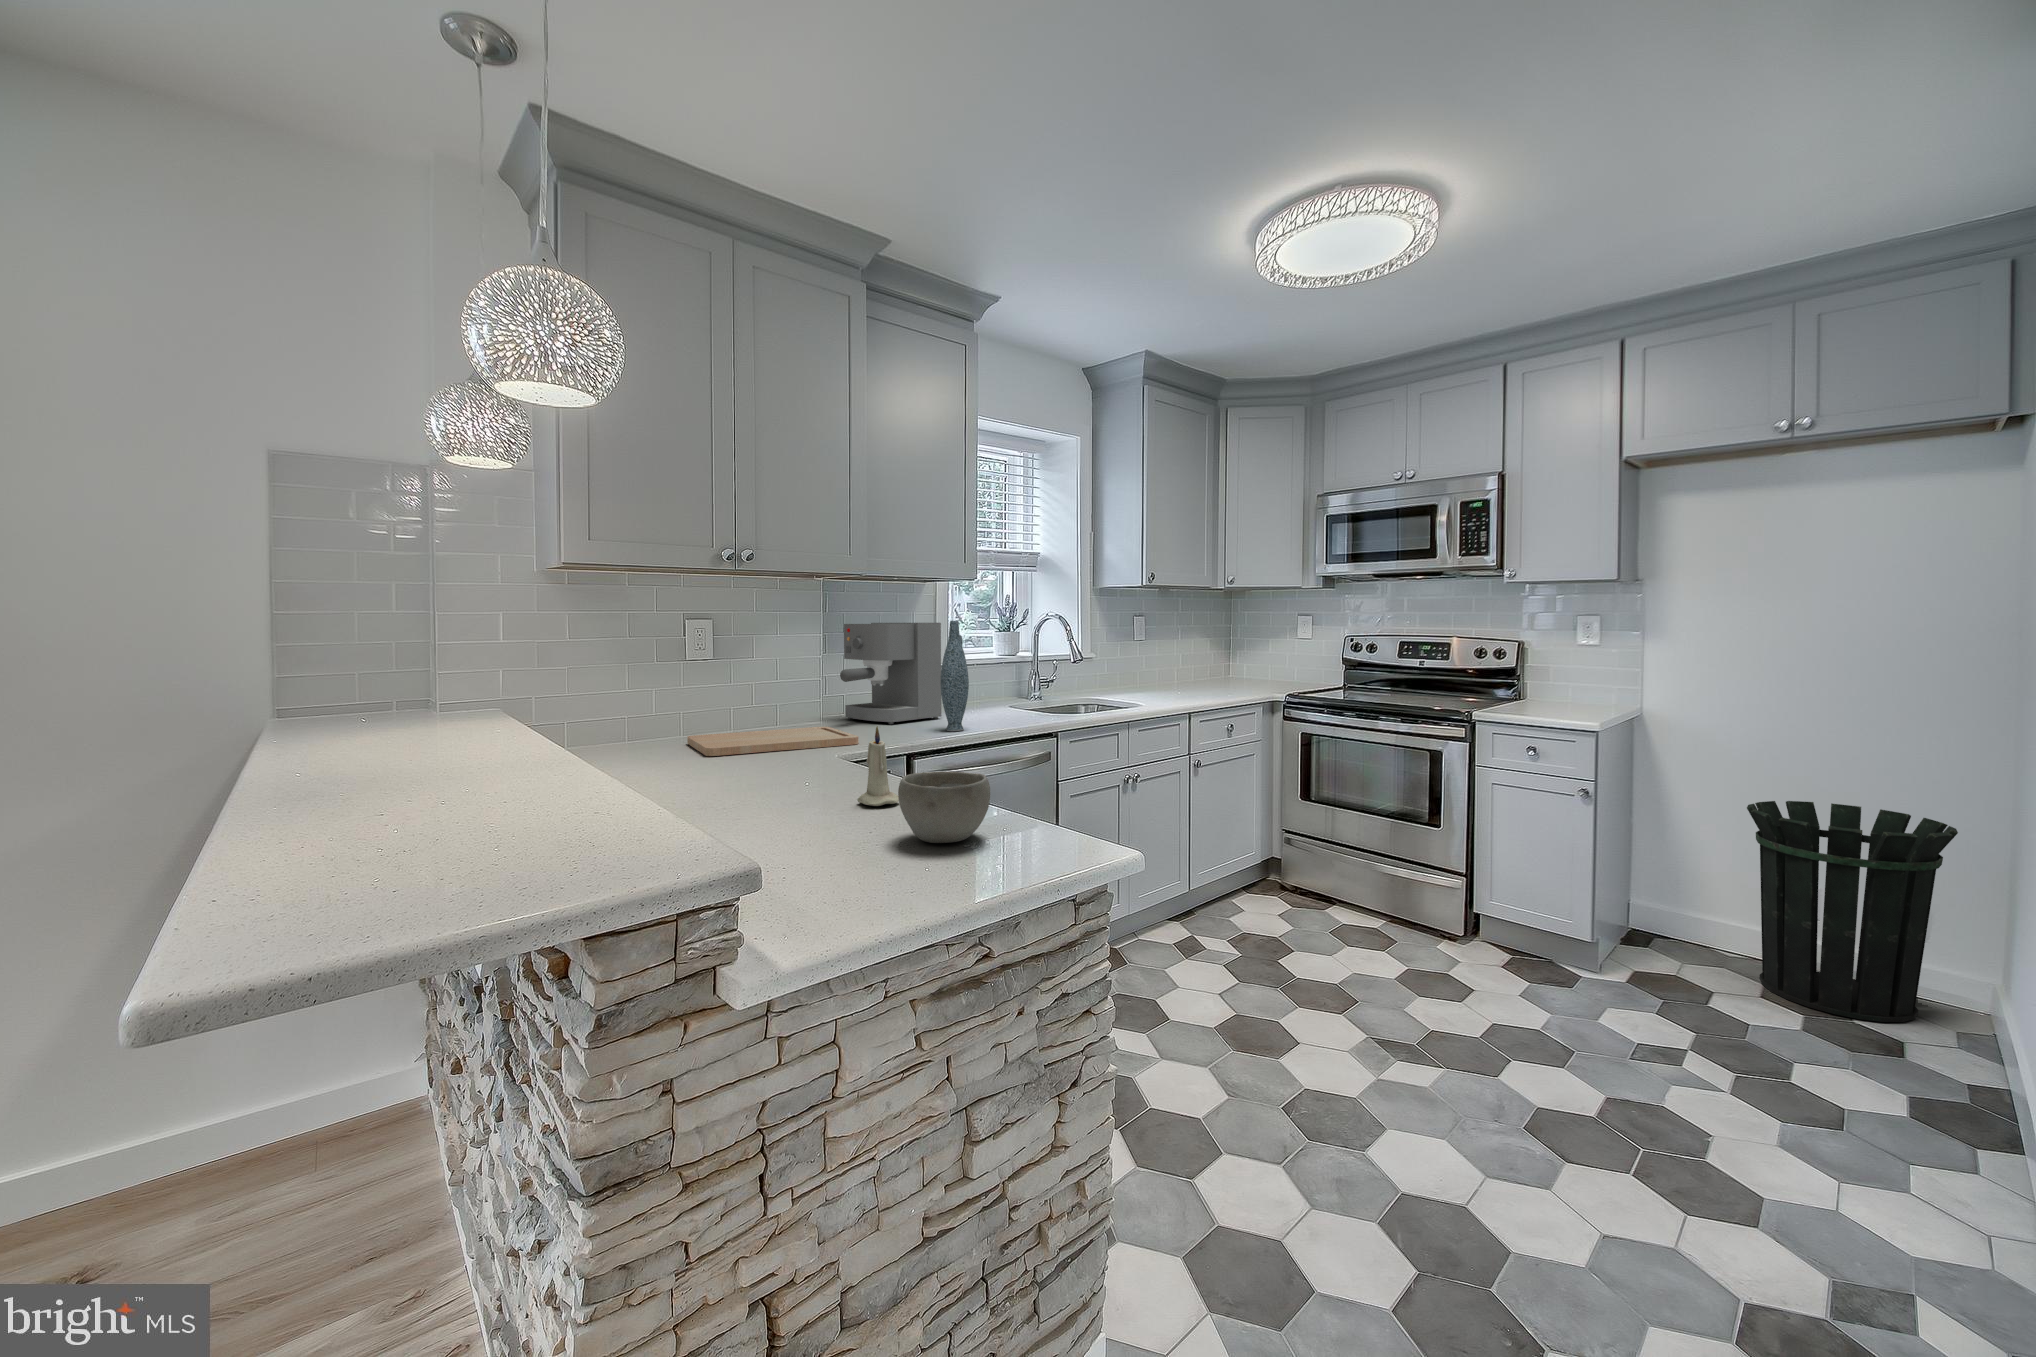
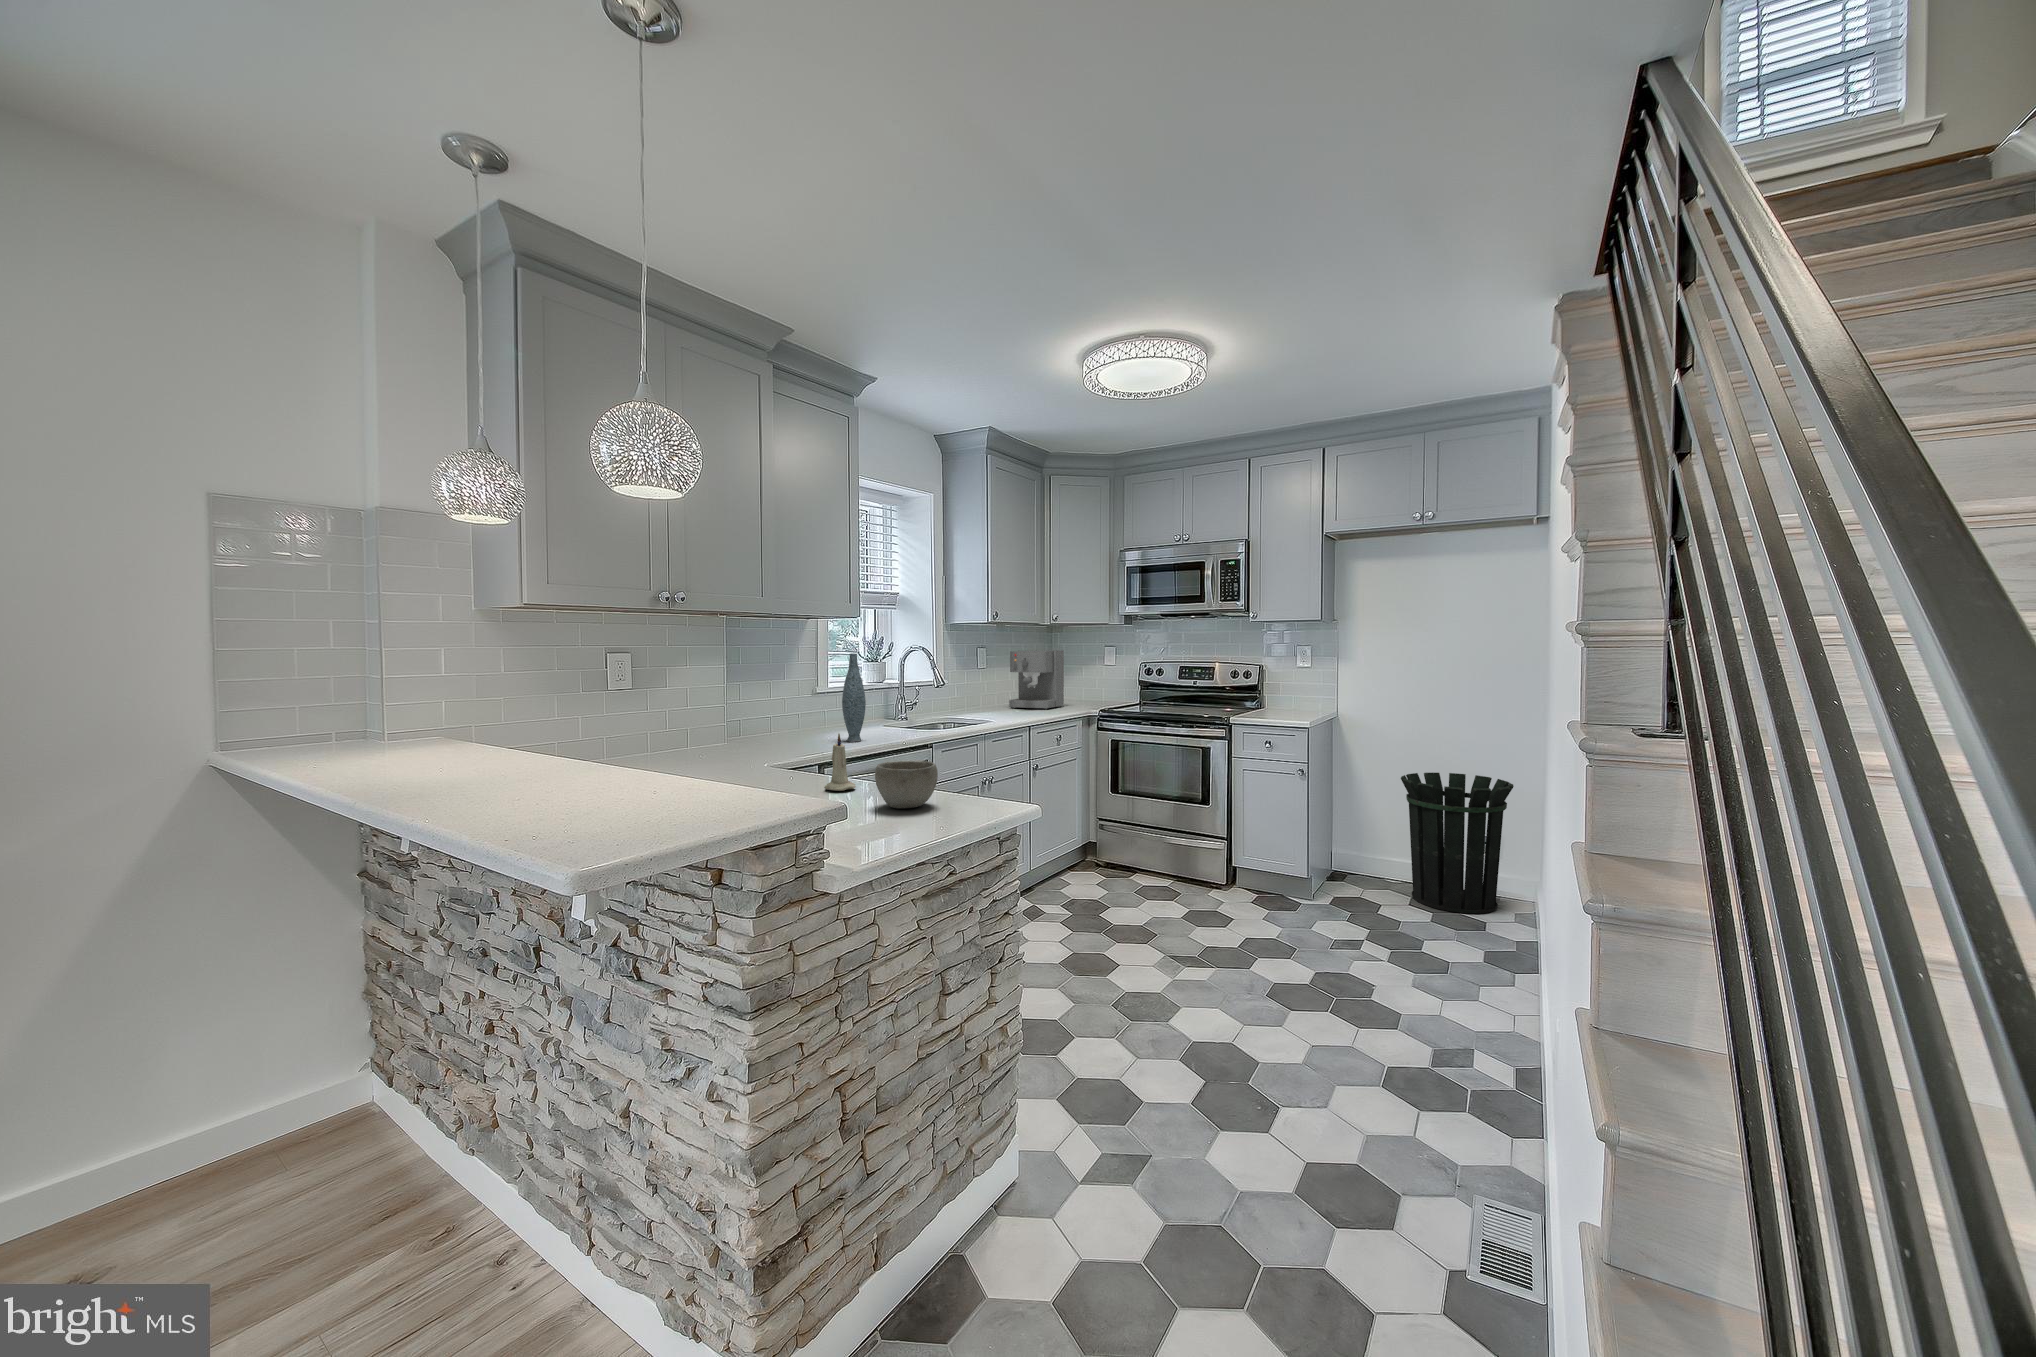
coffee maker: present [840,623,942,724] -> present [1009,650,1064,710]
cutting board: present [687,727,858,756] -> none [634,741,784,766]

